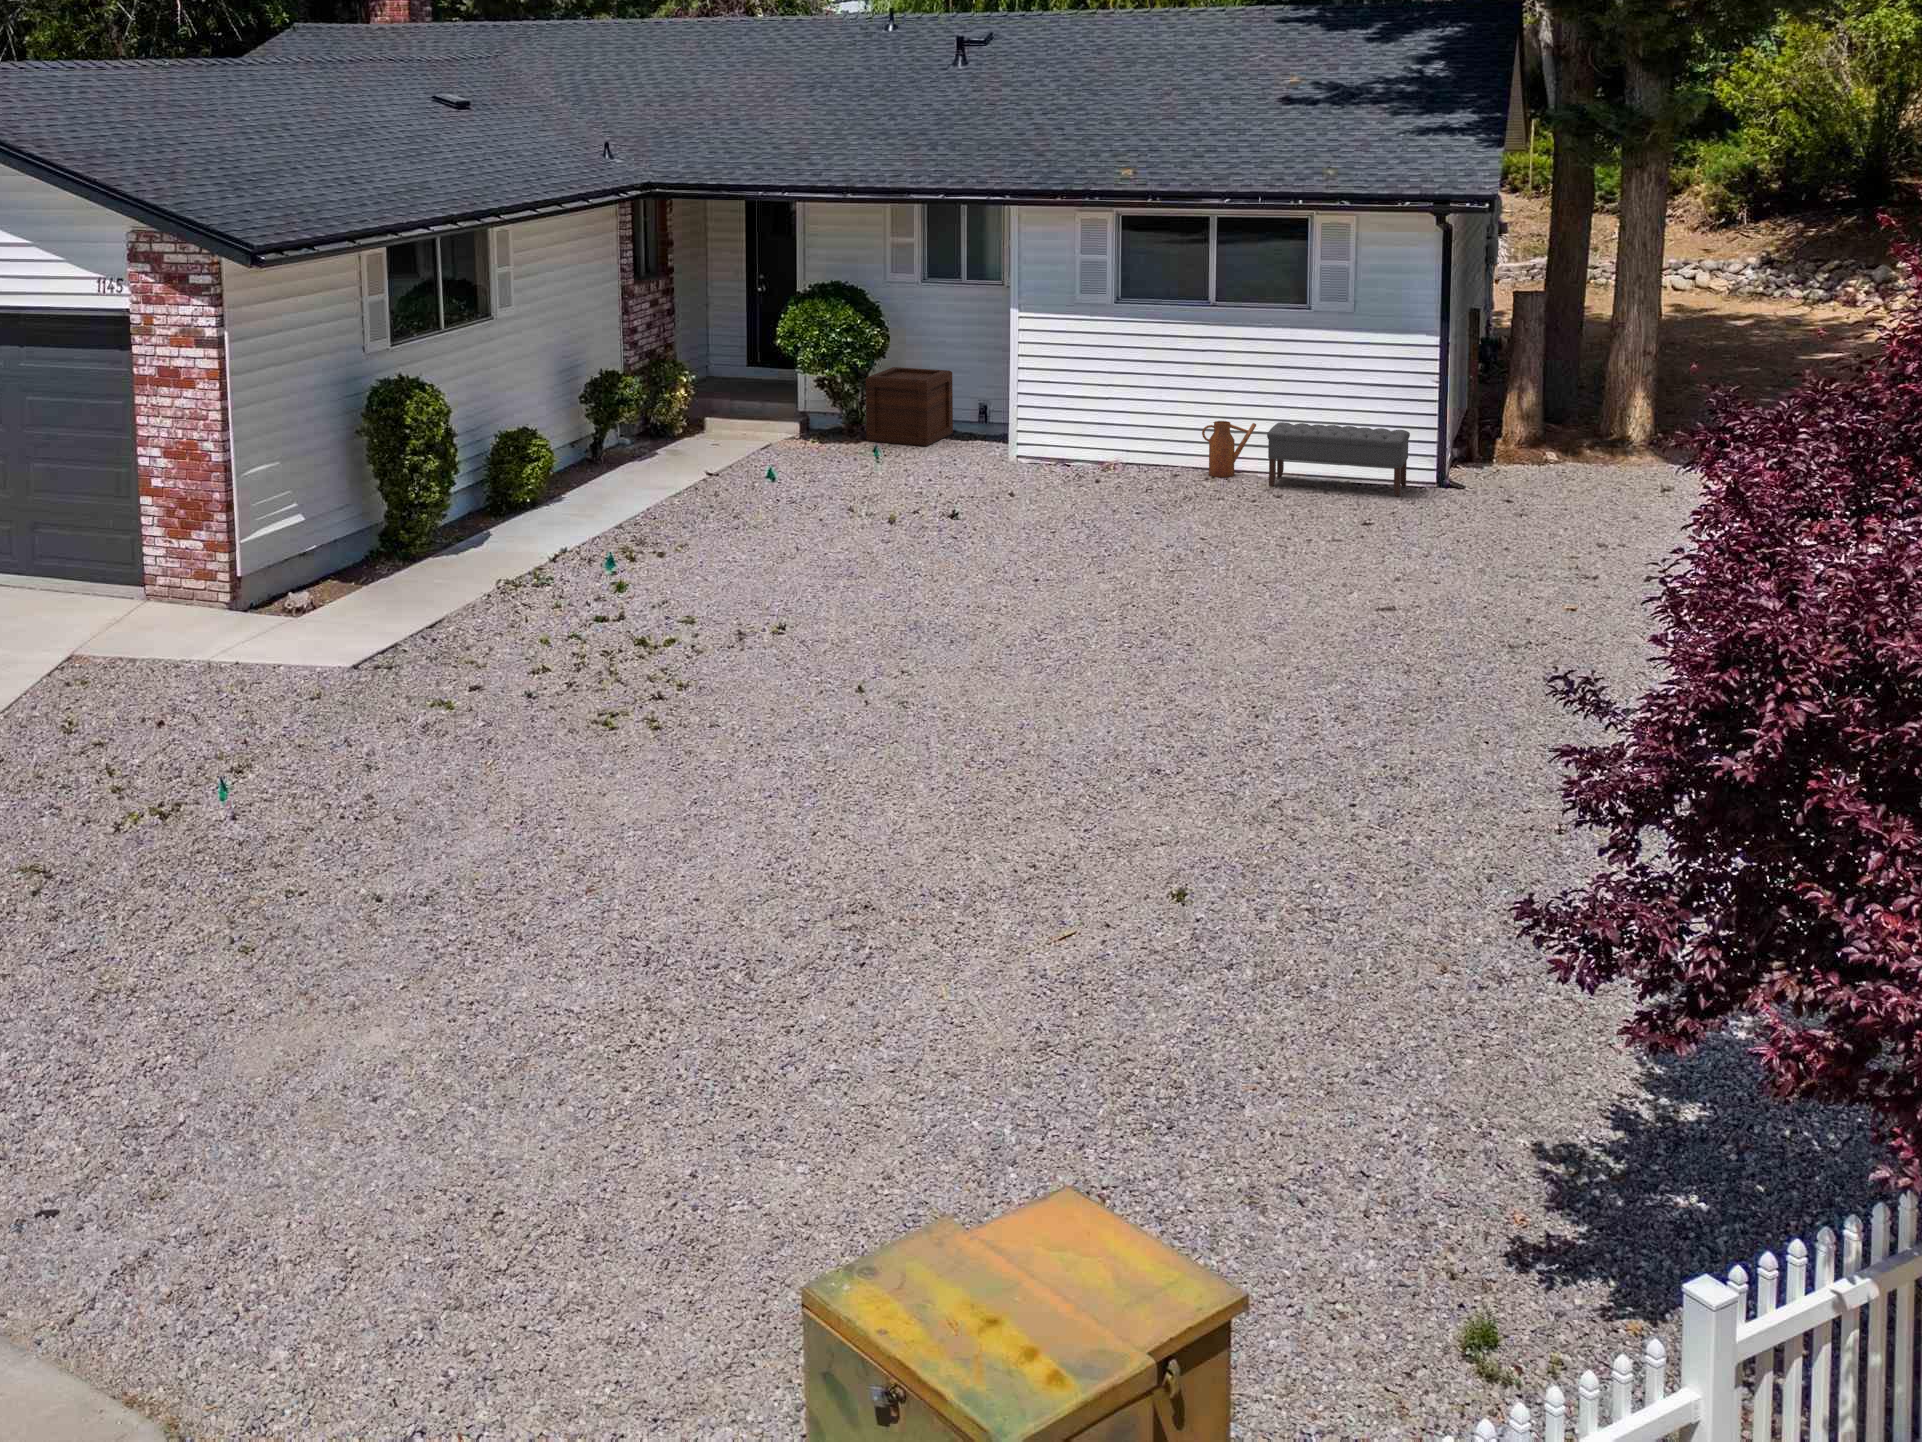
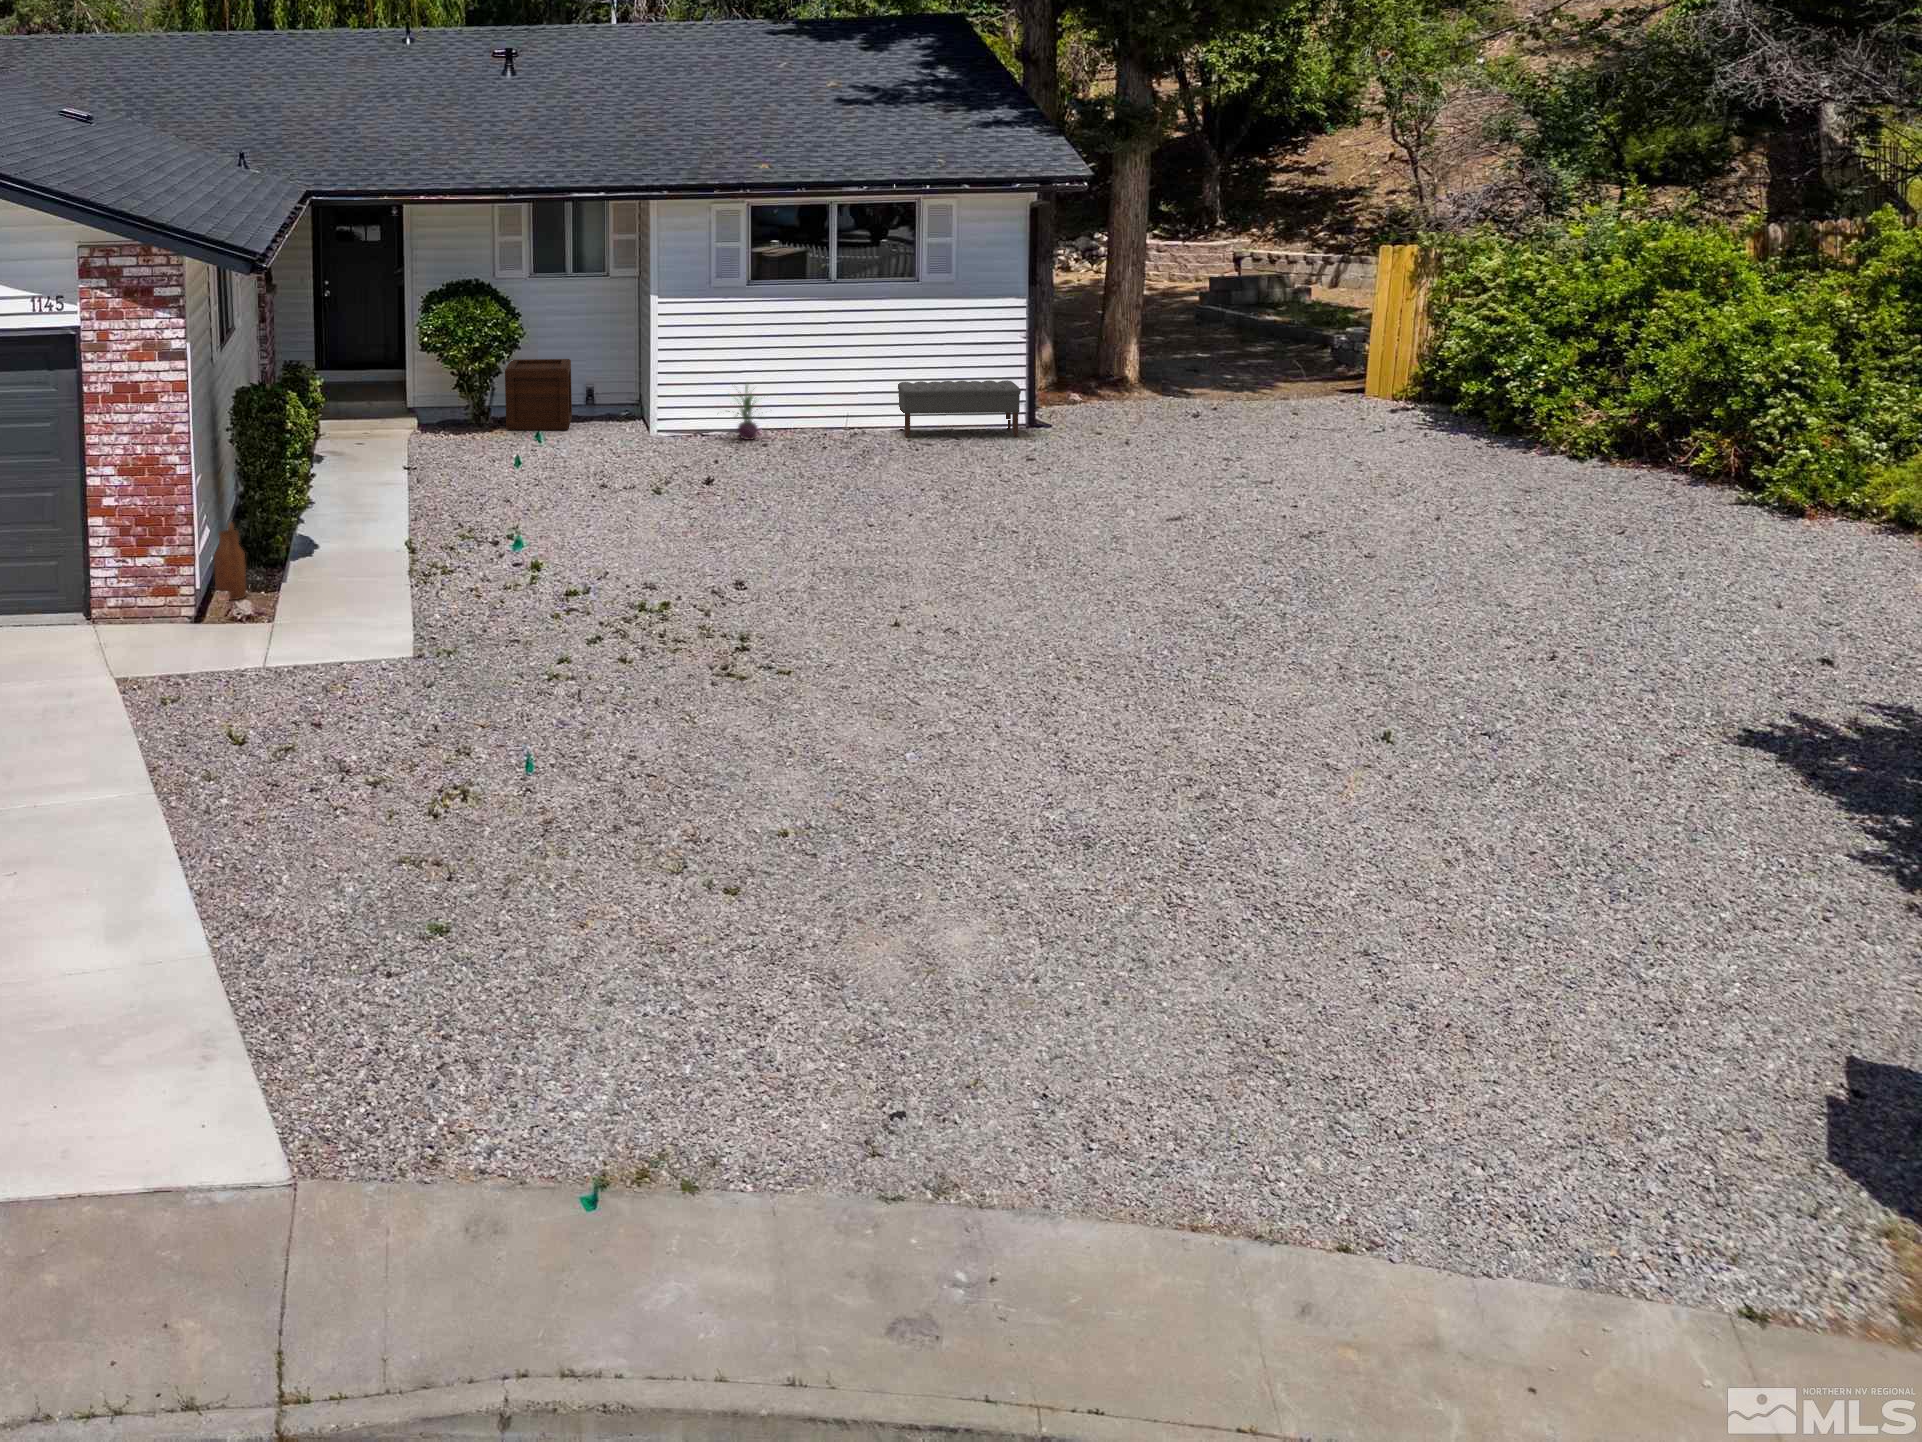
decorative plant: none [1059,410,1129,473] -> present [728,385,763,440]
watering can: present [1202,421,1256,477] -> present [214,522,247,600]

